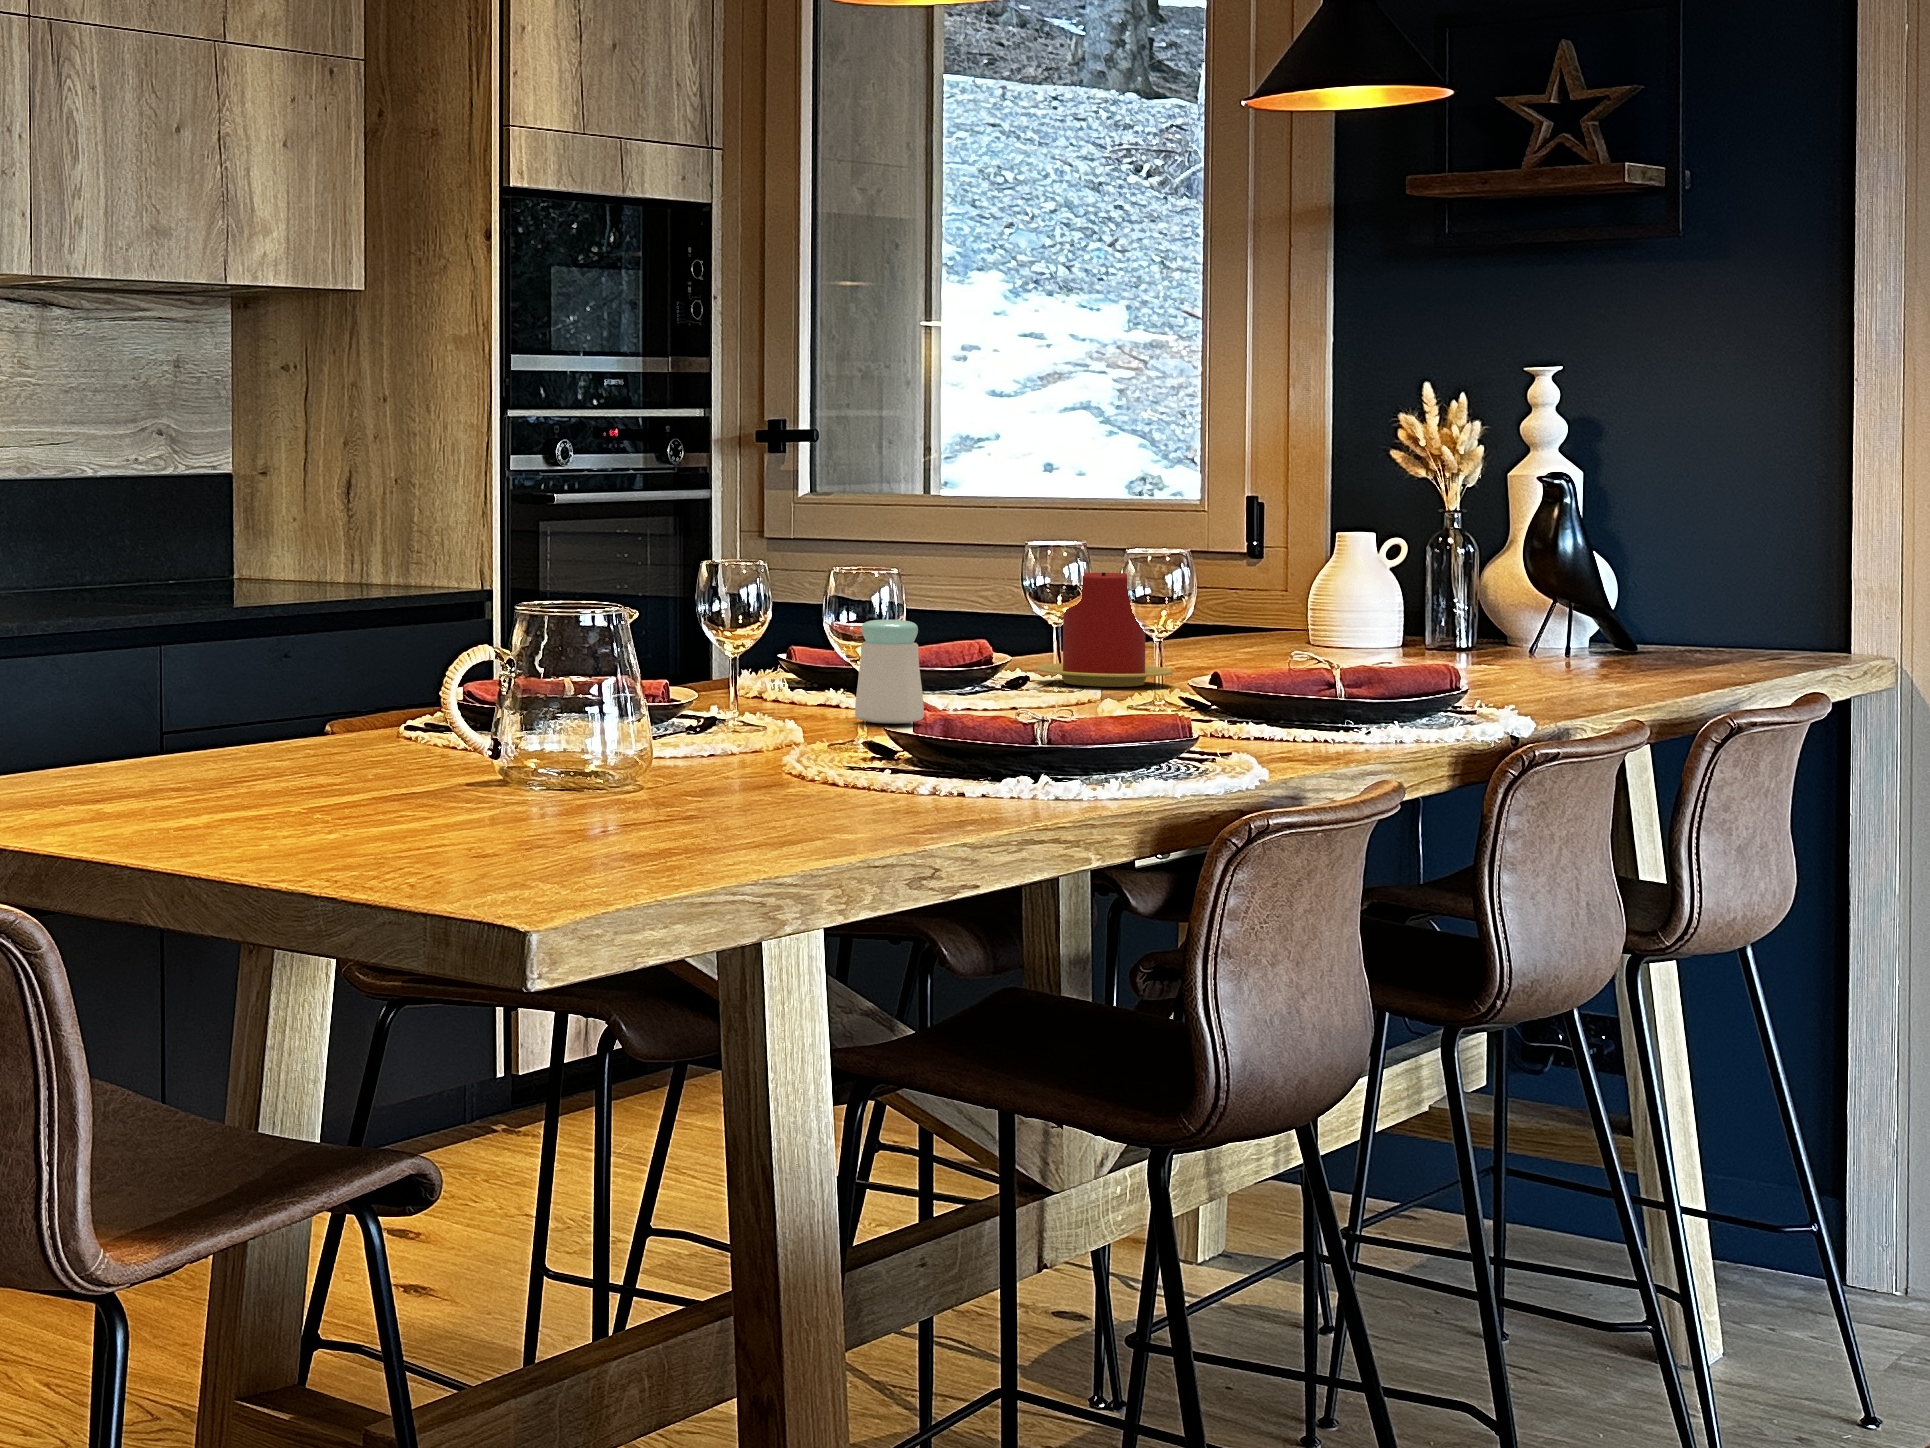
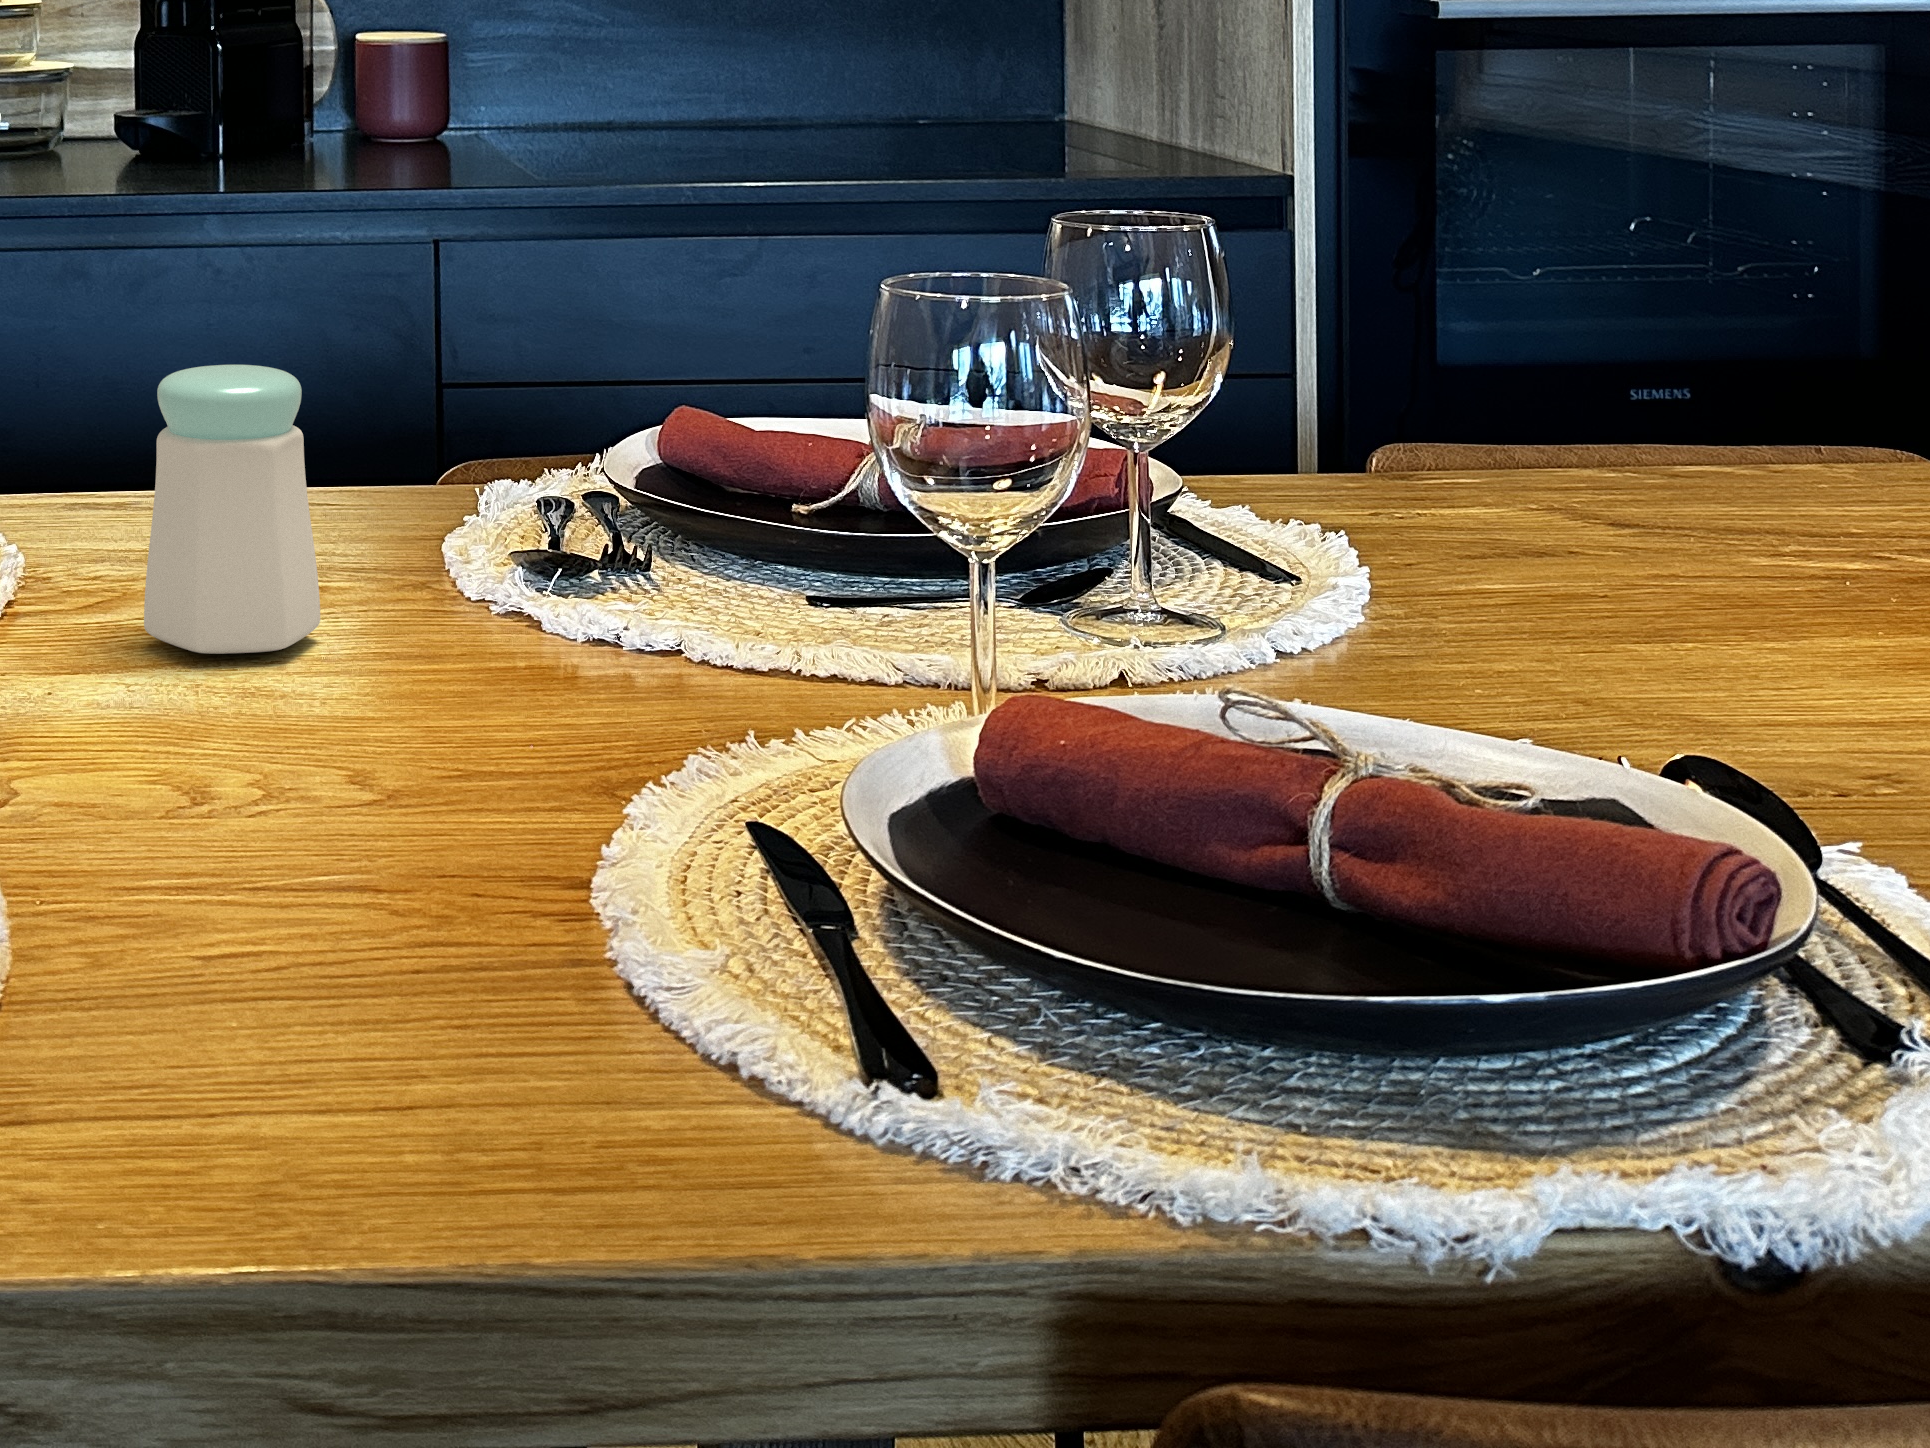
candle: present [1036,572,1173,687] -> none [1486,251,1906,599]

